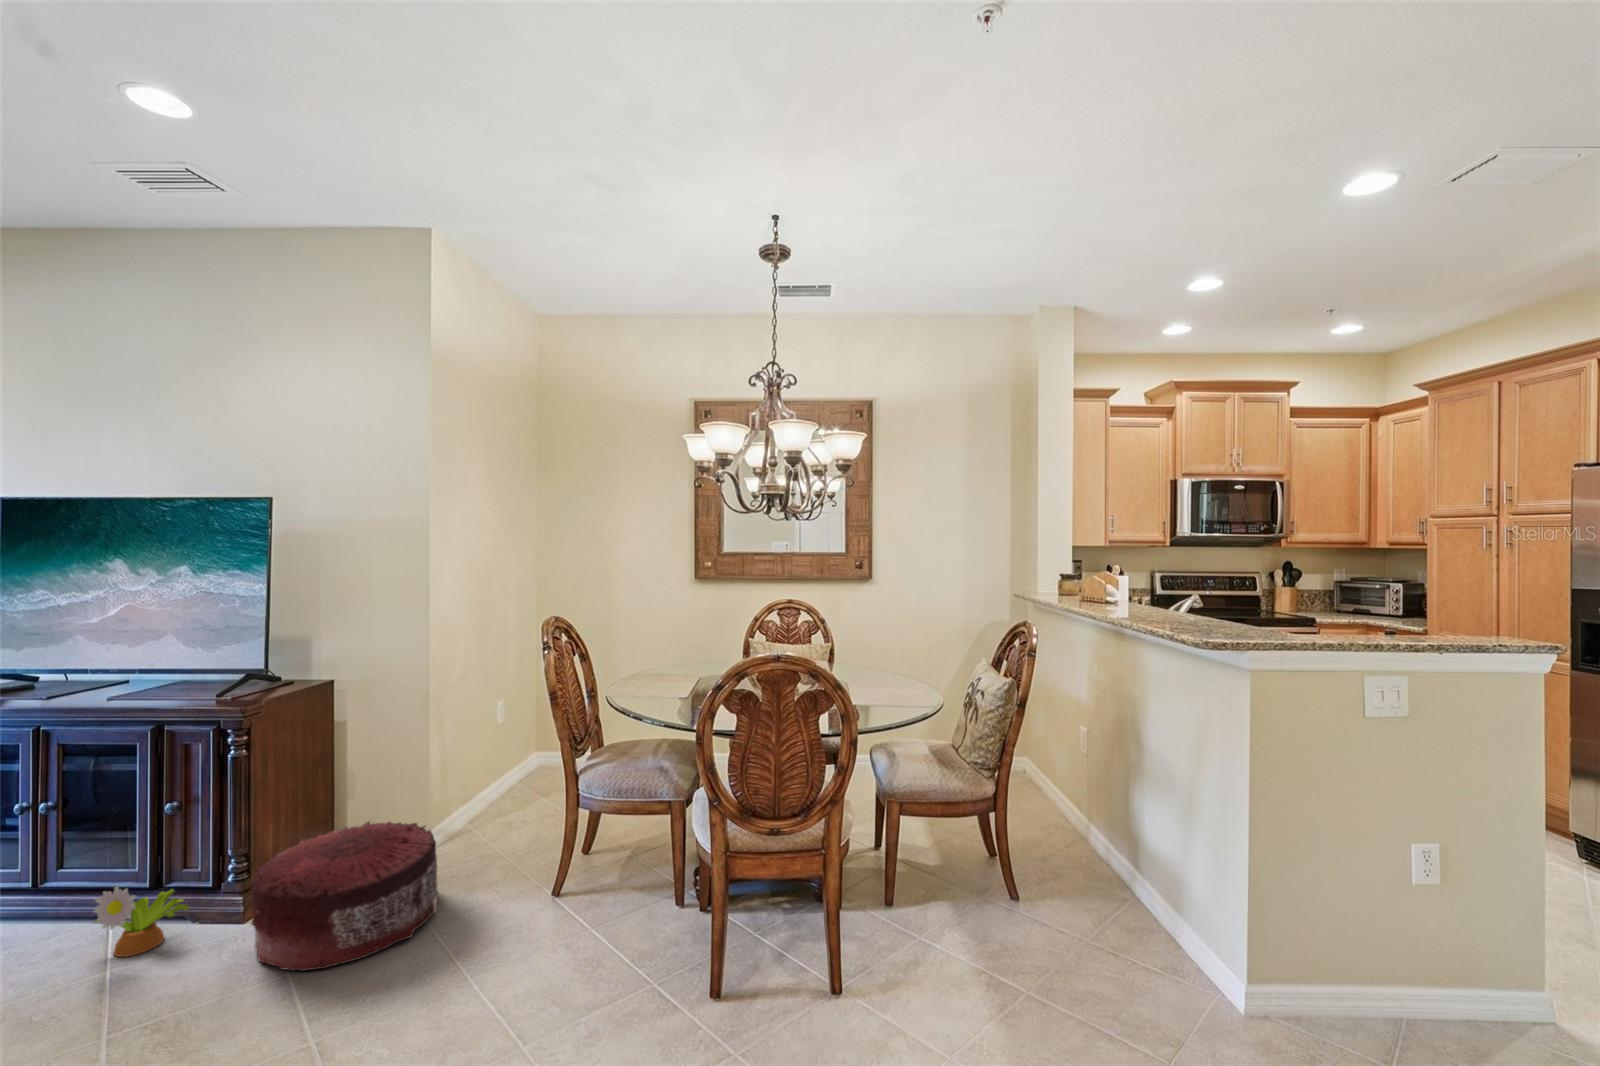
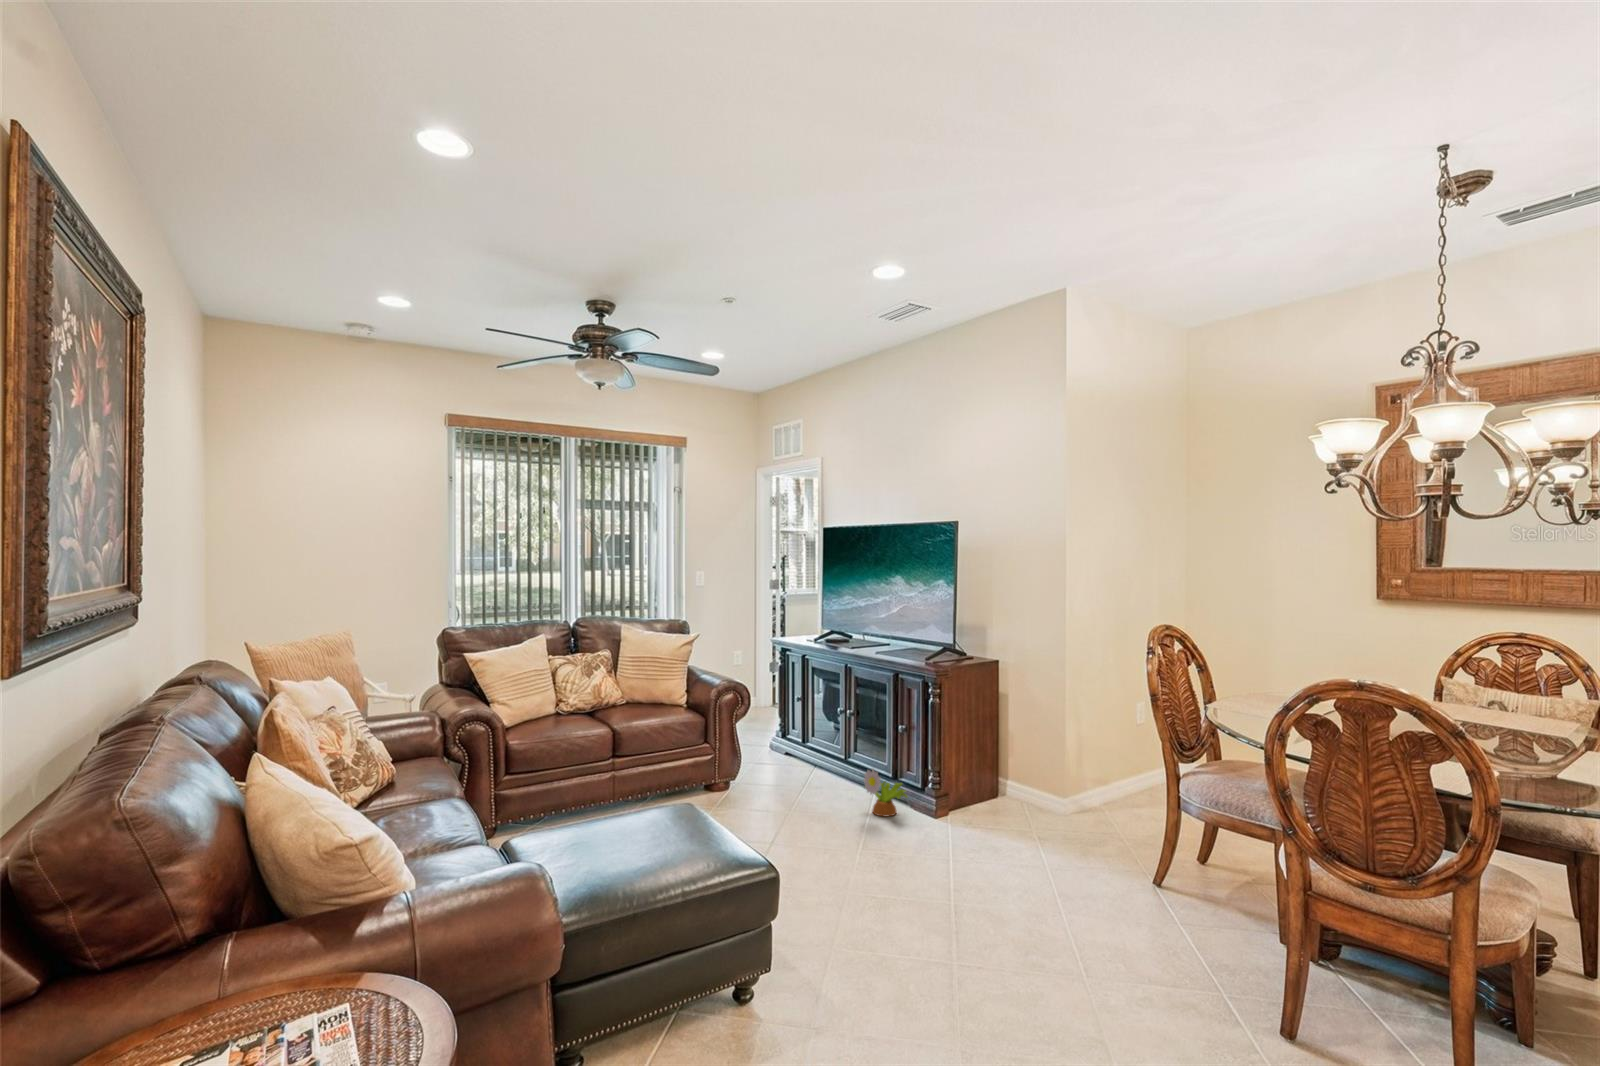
pouf: present [250,821,438,971] -> none [936,772,1064,871]

